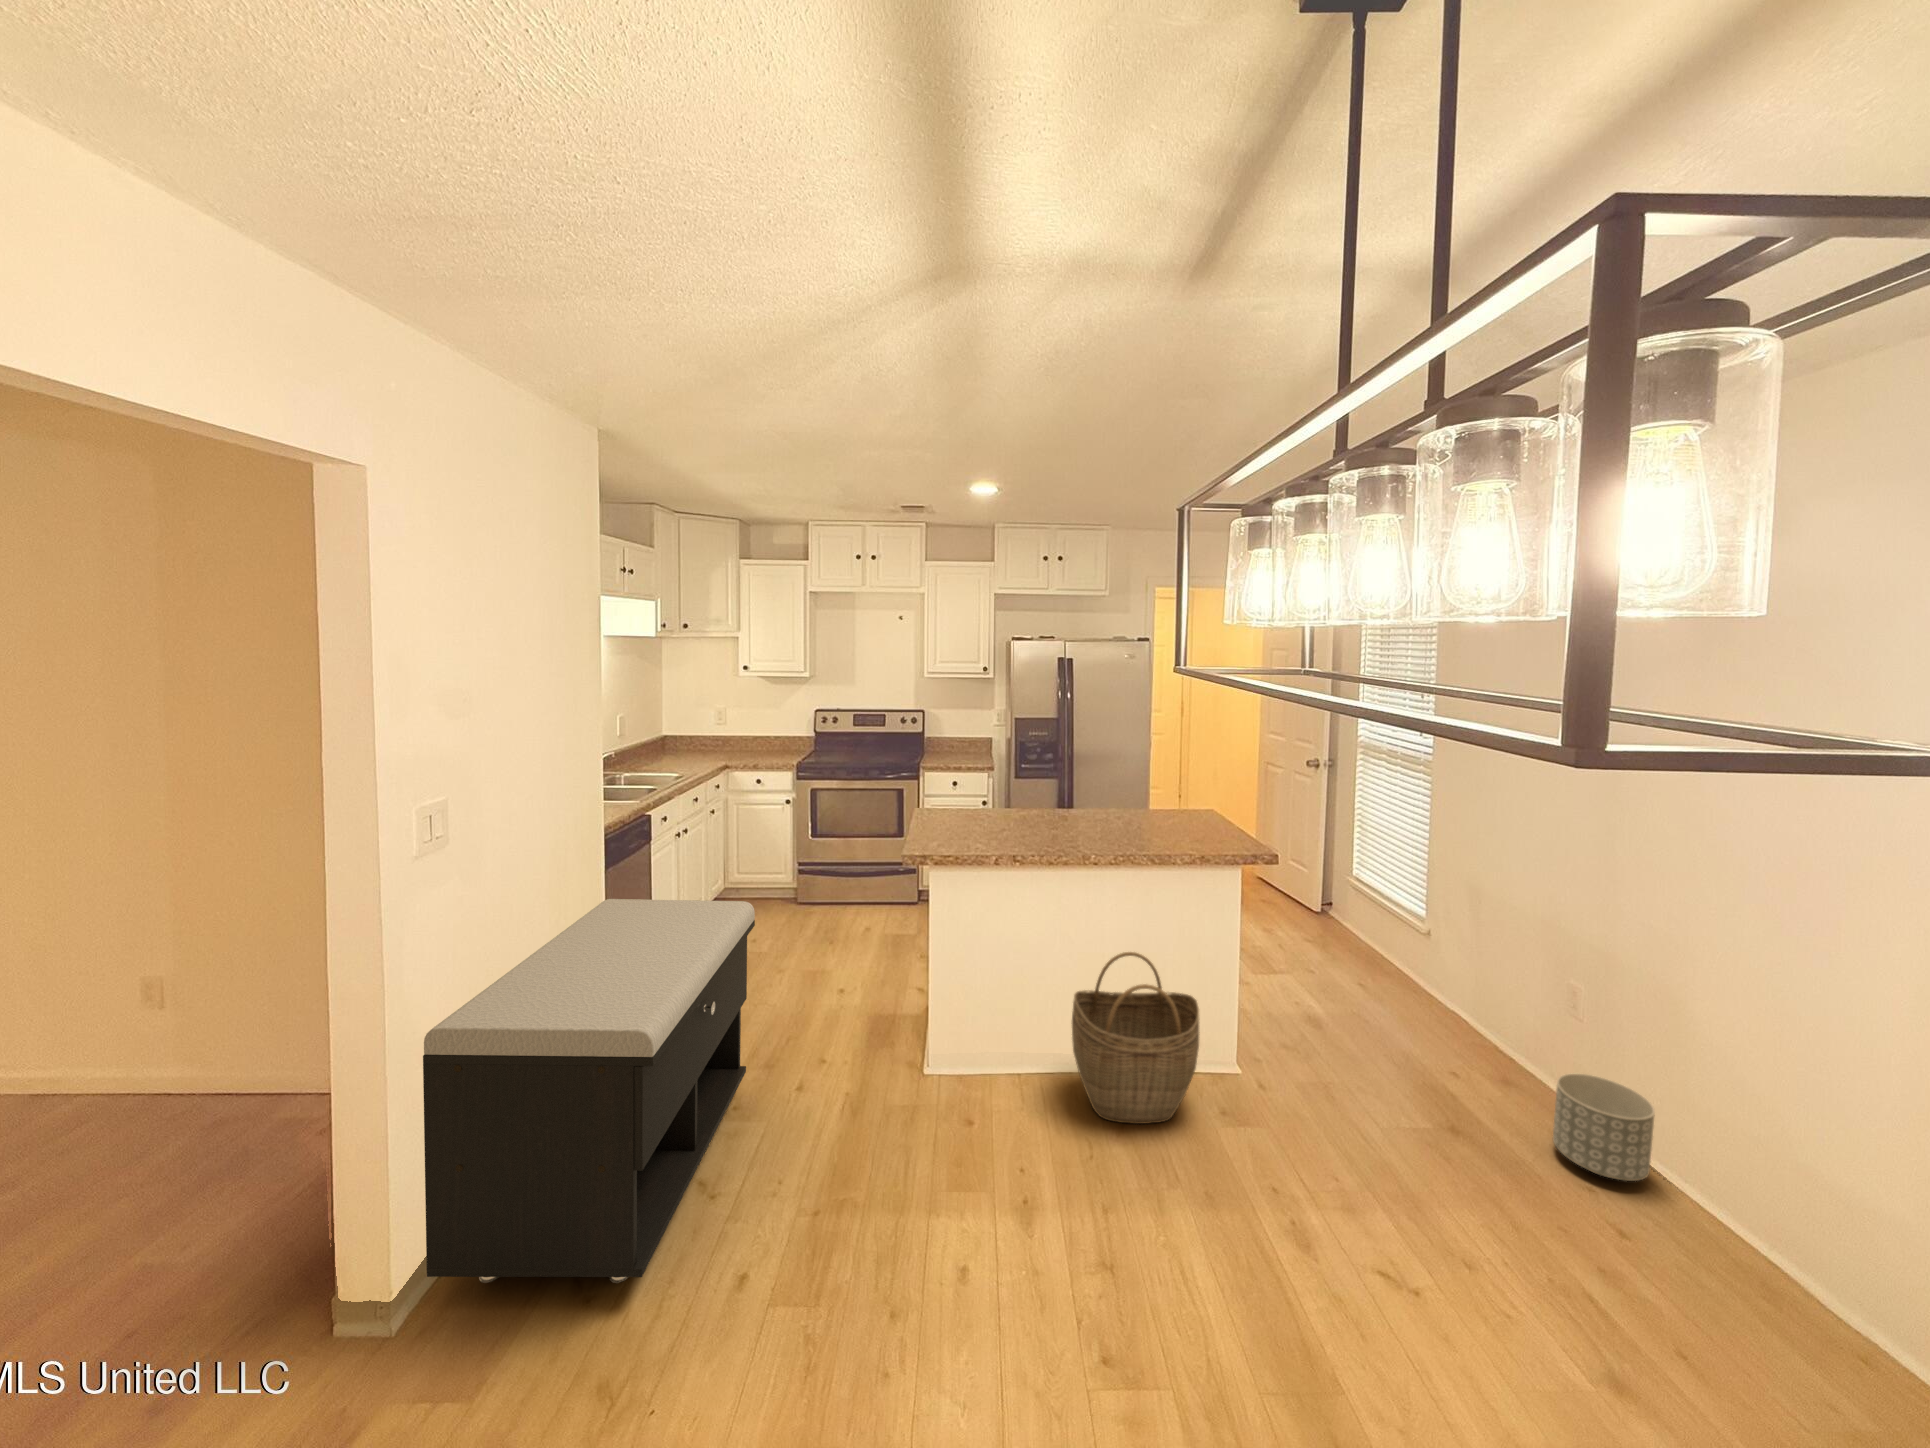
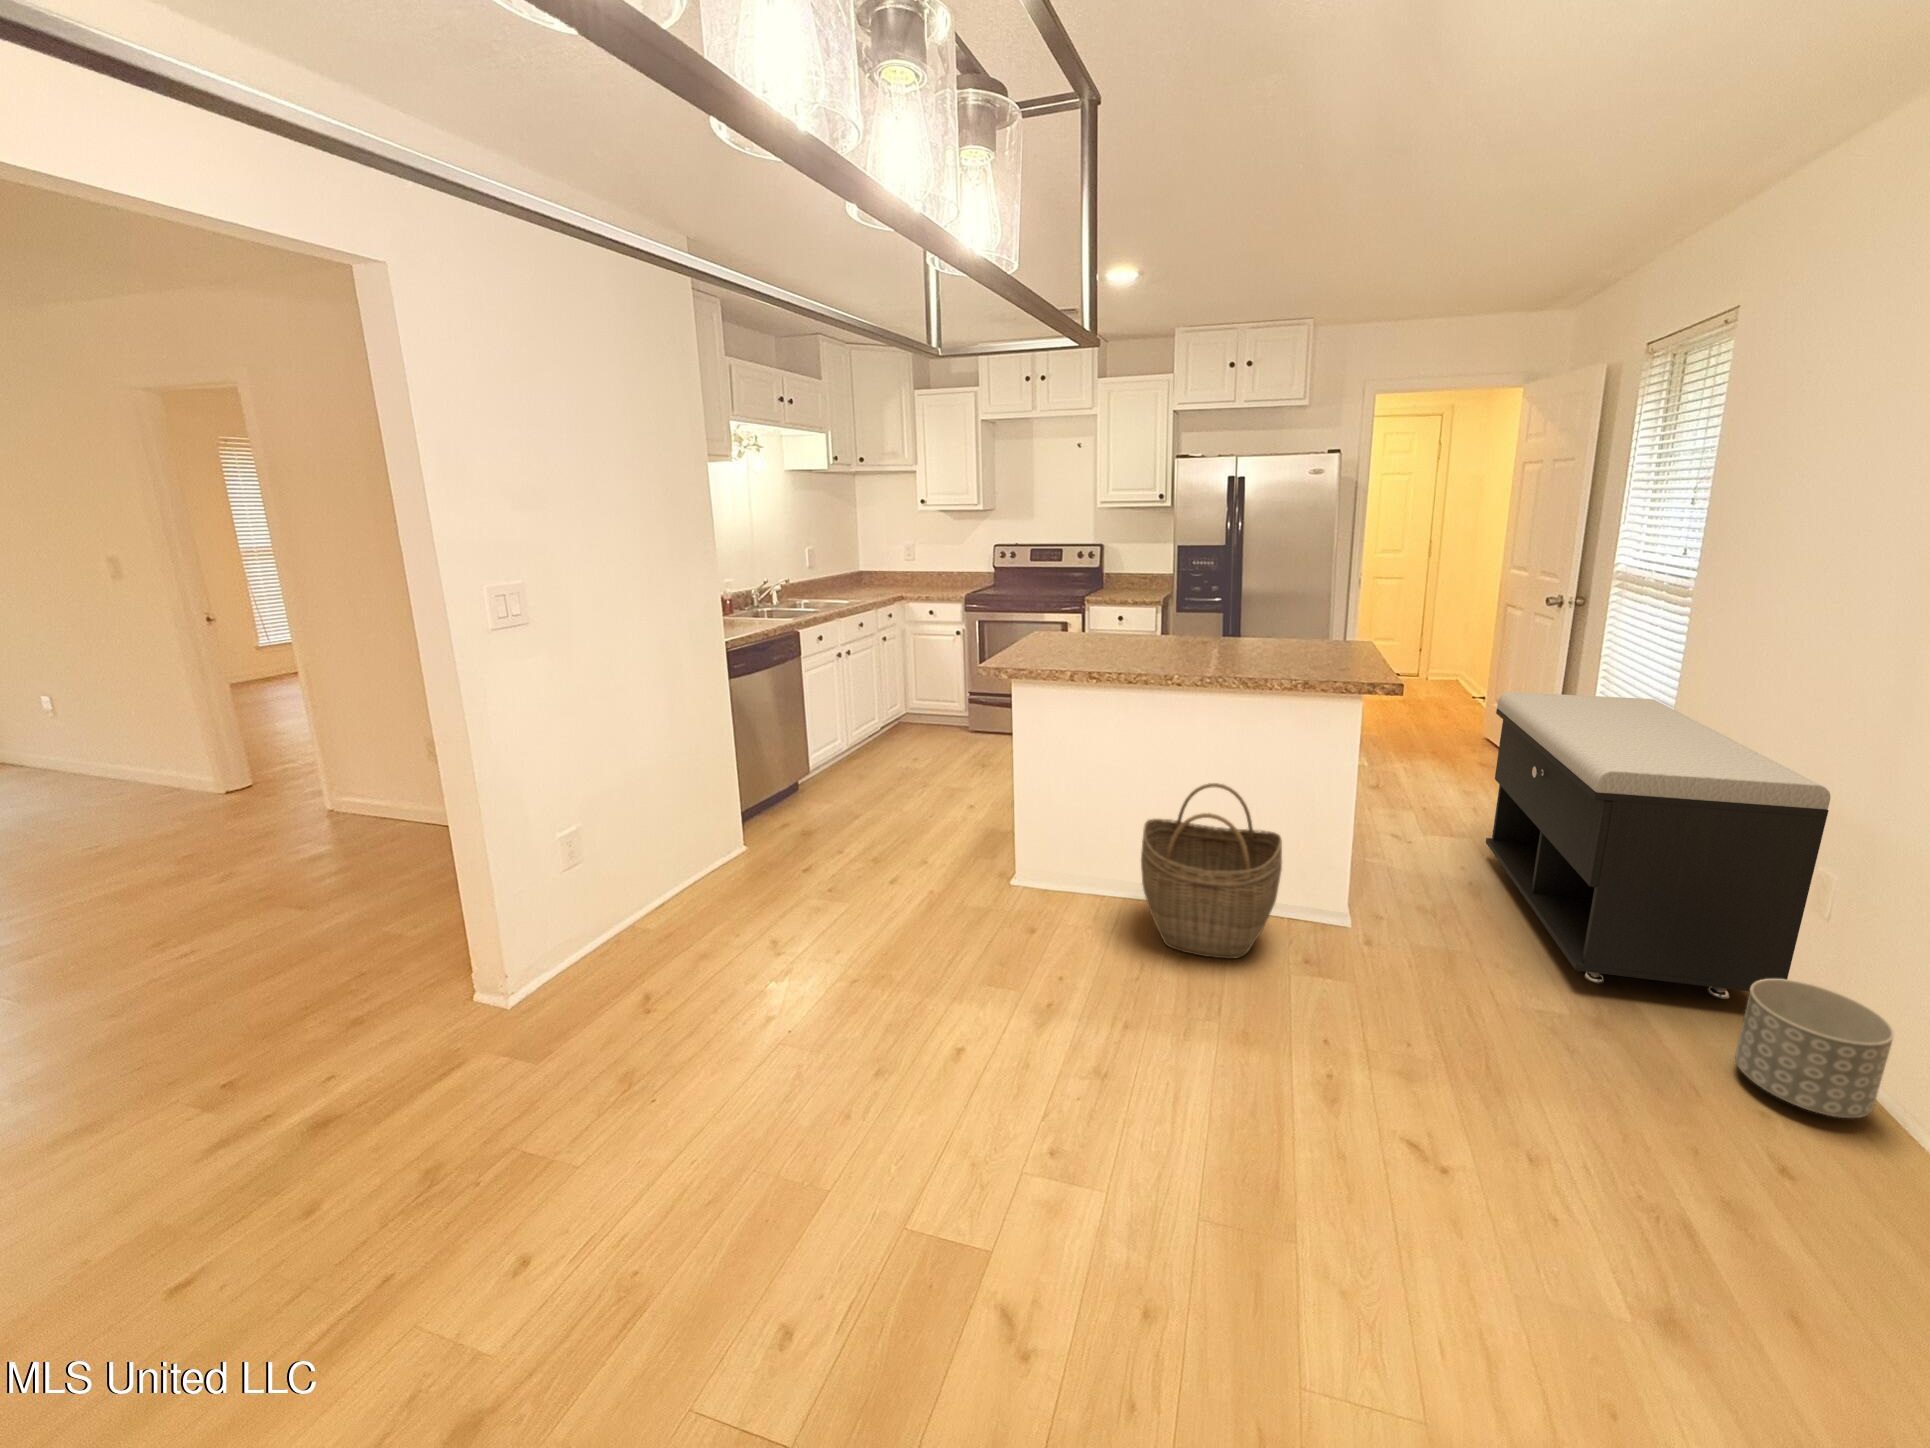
storage bench: present [423,899,755,1283] -> present [1486,692,1830,999]

